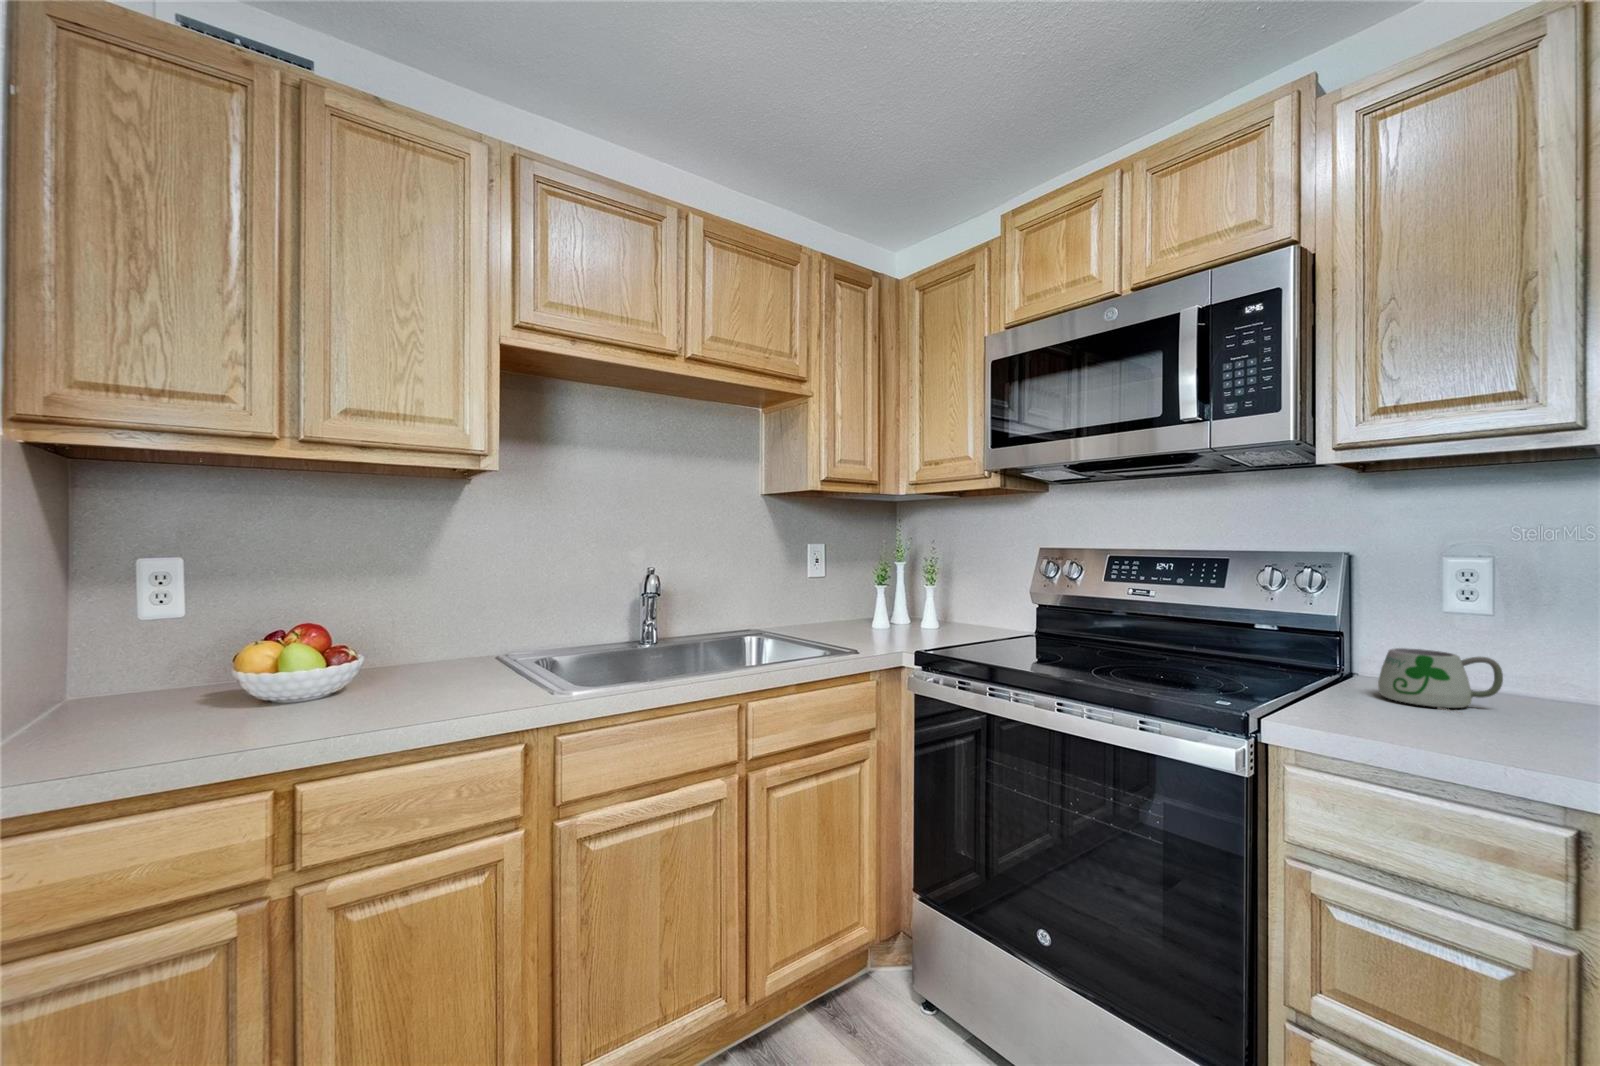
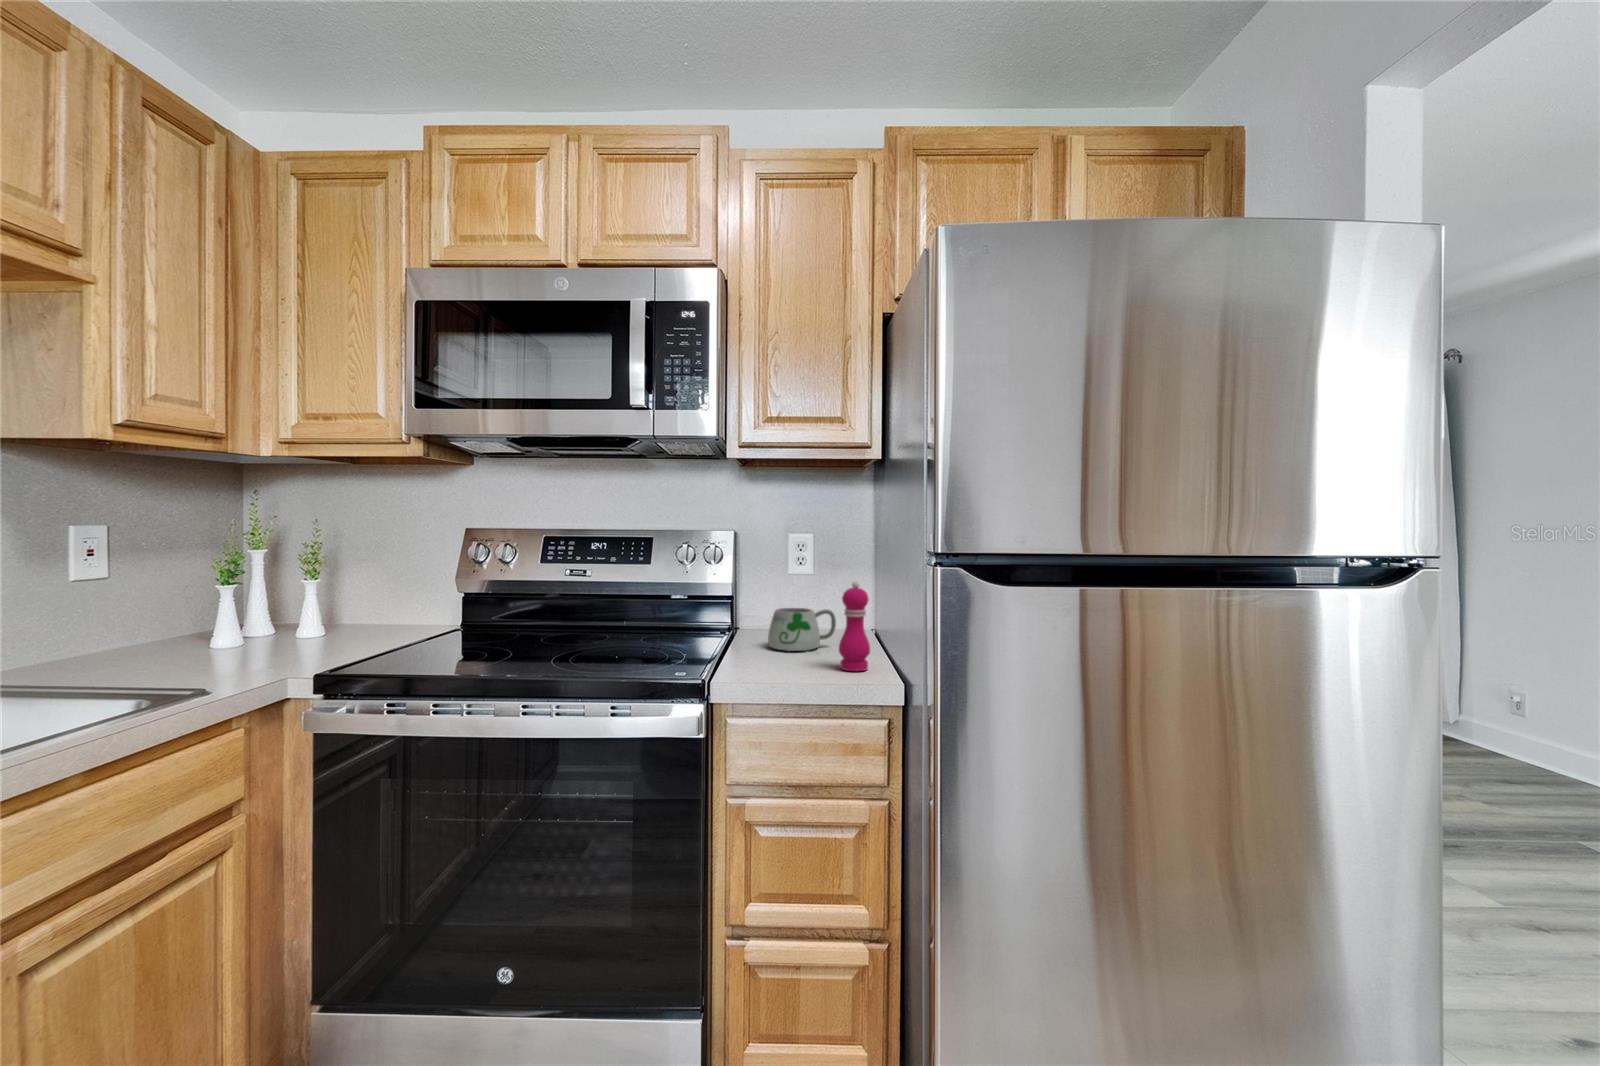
pepper mill: none [1483,617,1549,747] -> present [839,581,870,671]

